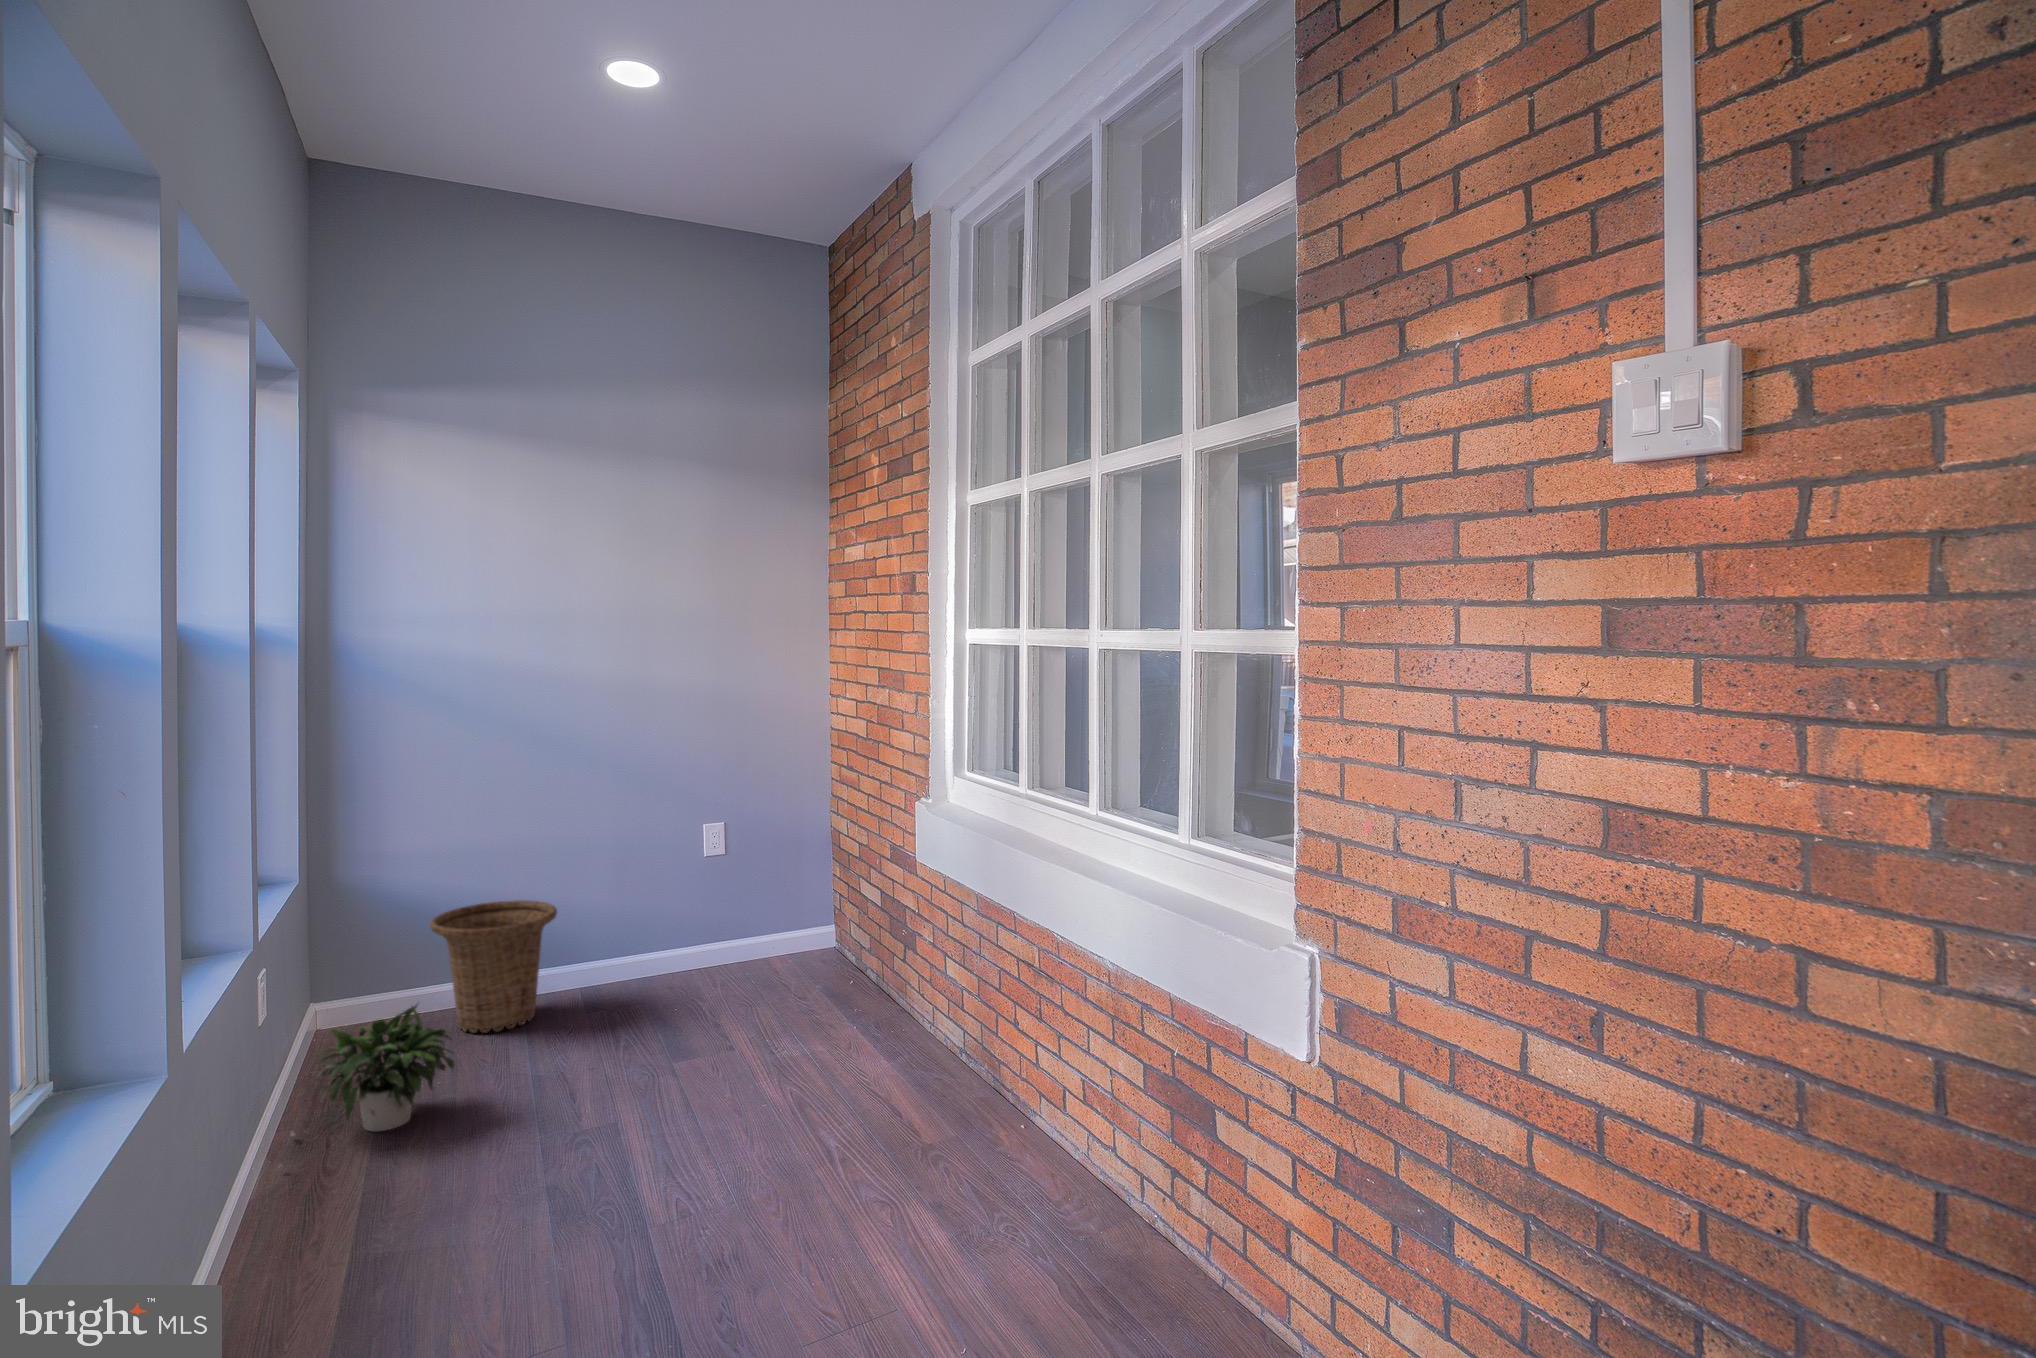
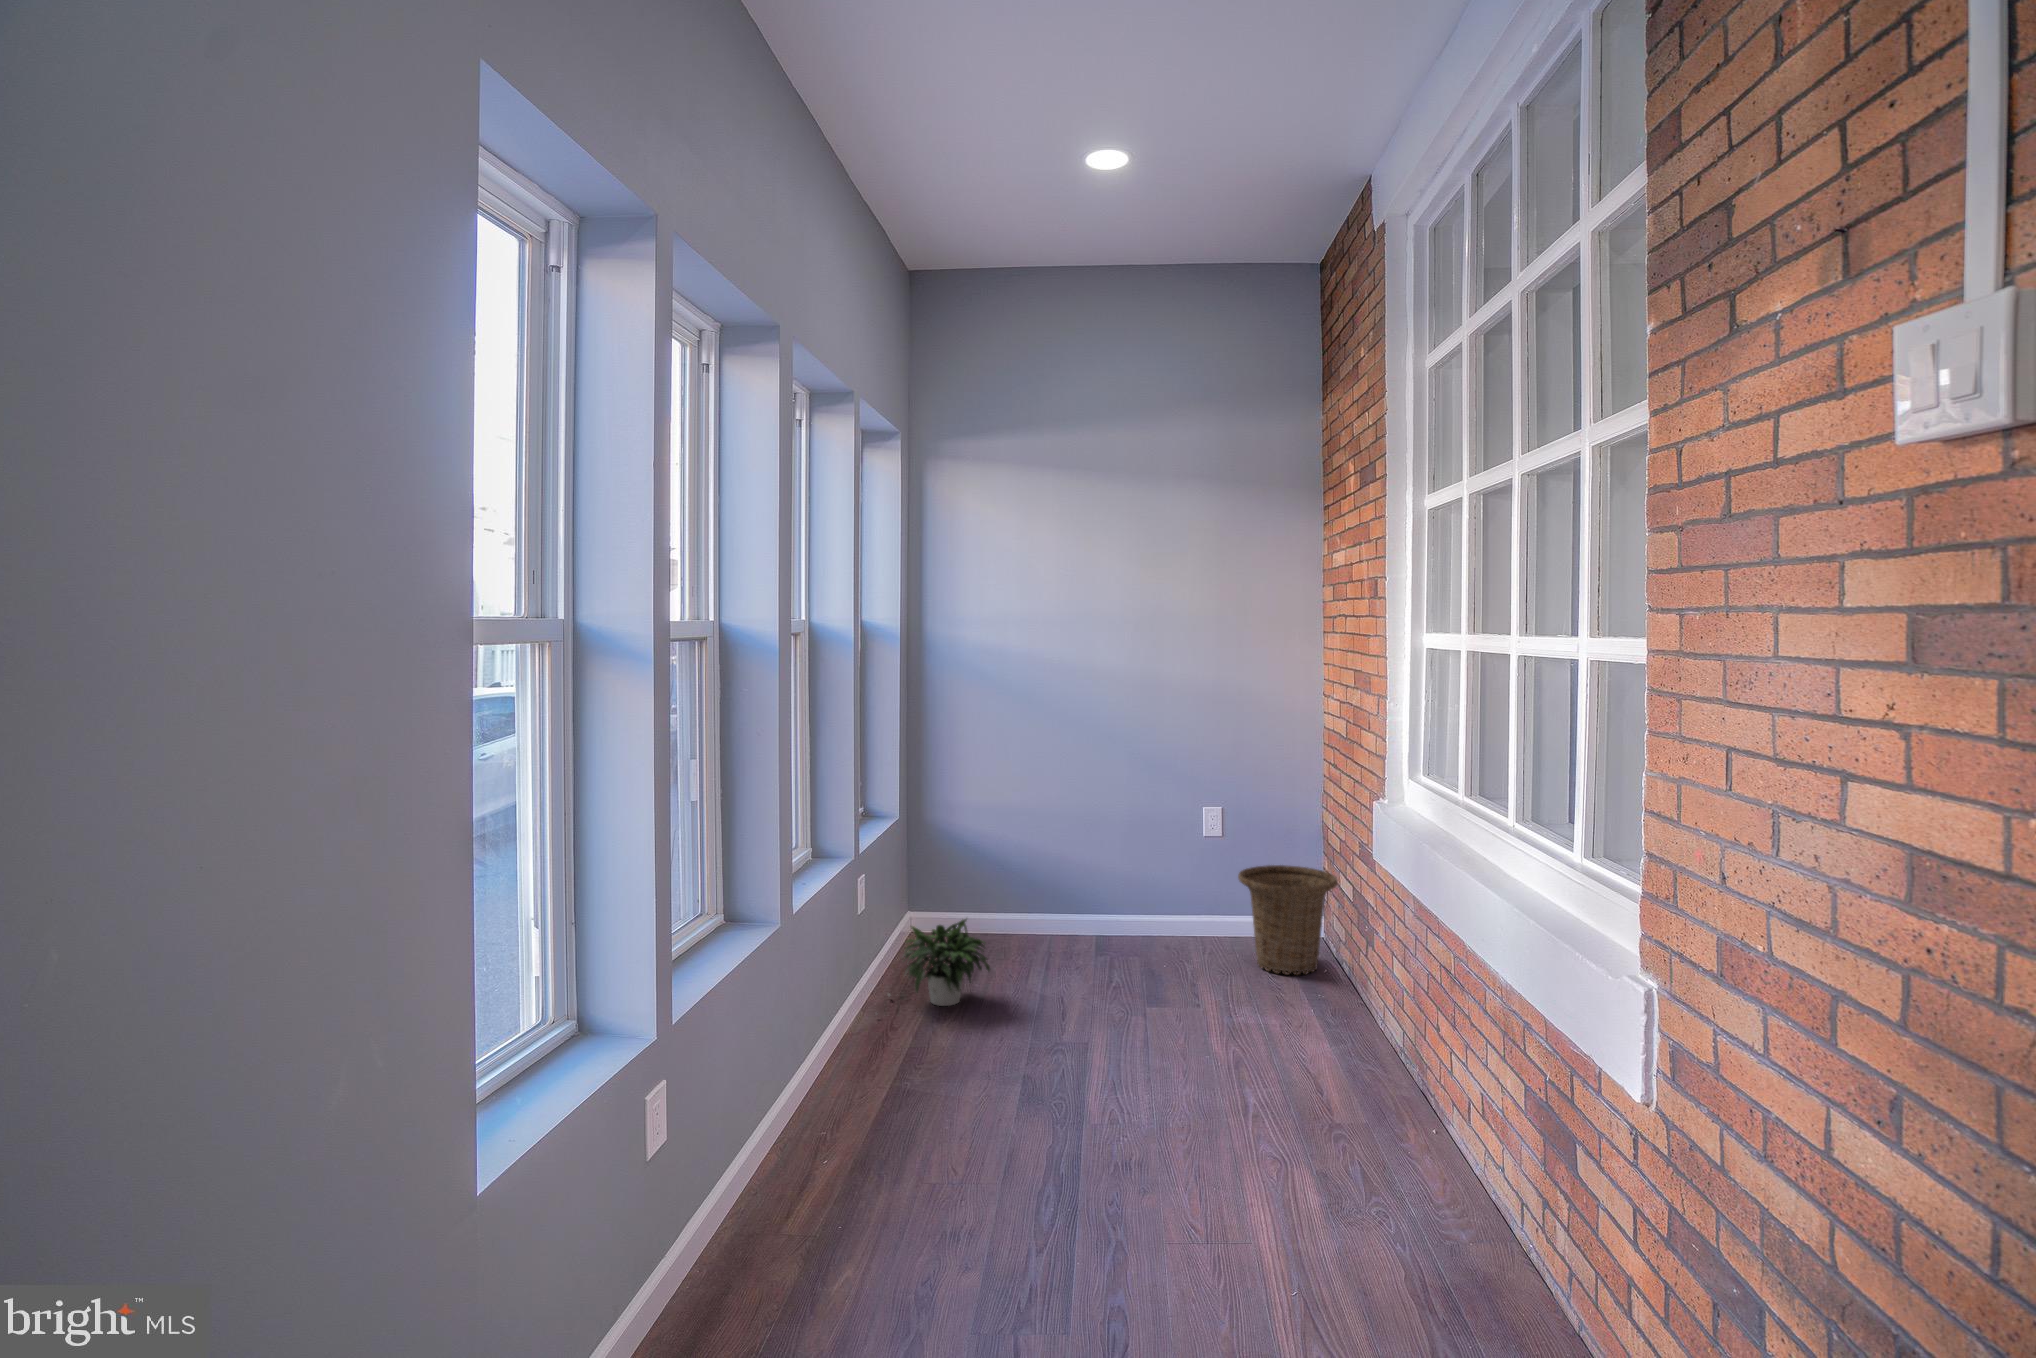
basket: present [430,900,557,1033] -> present [1238,865,1338,975]

